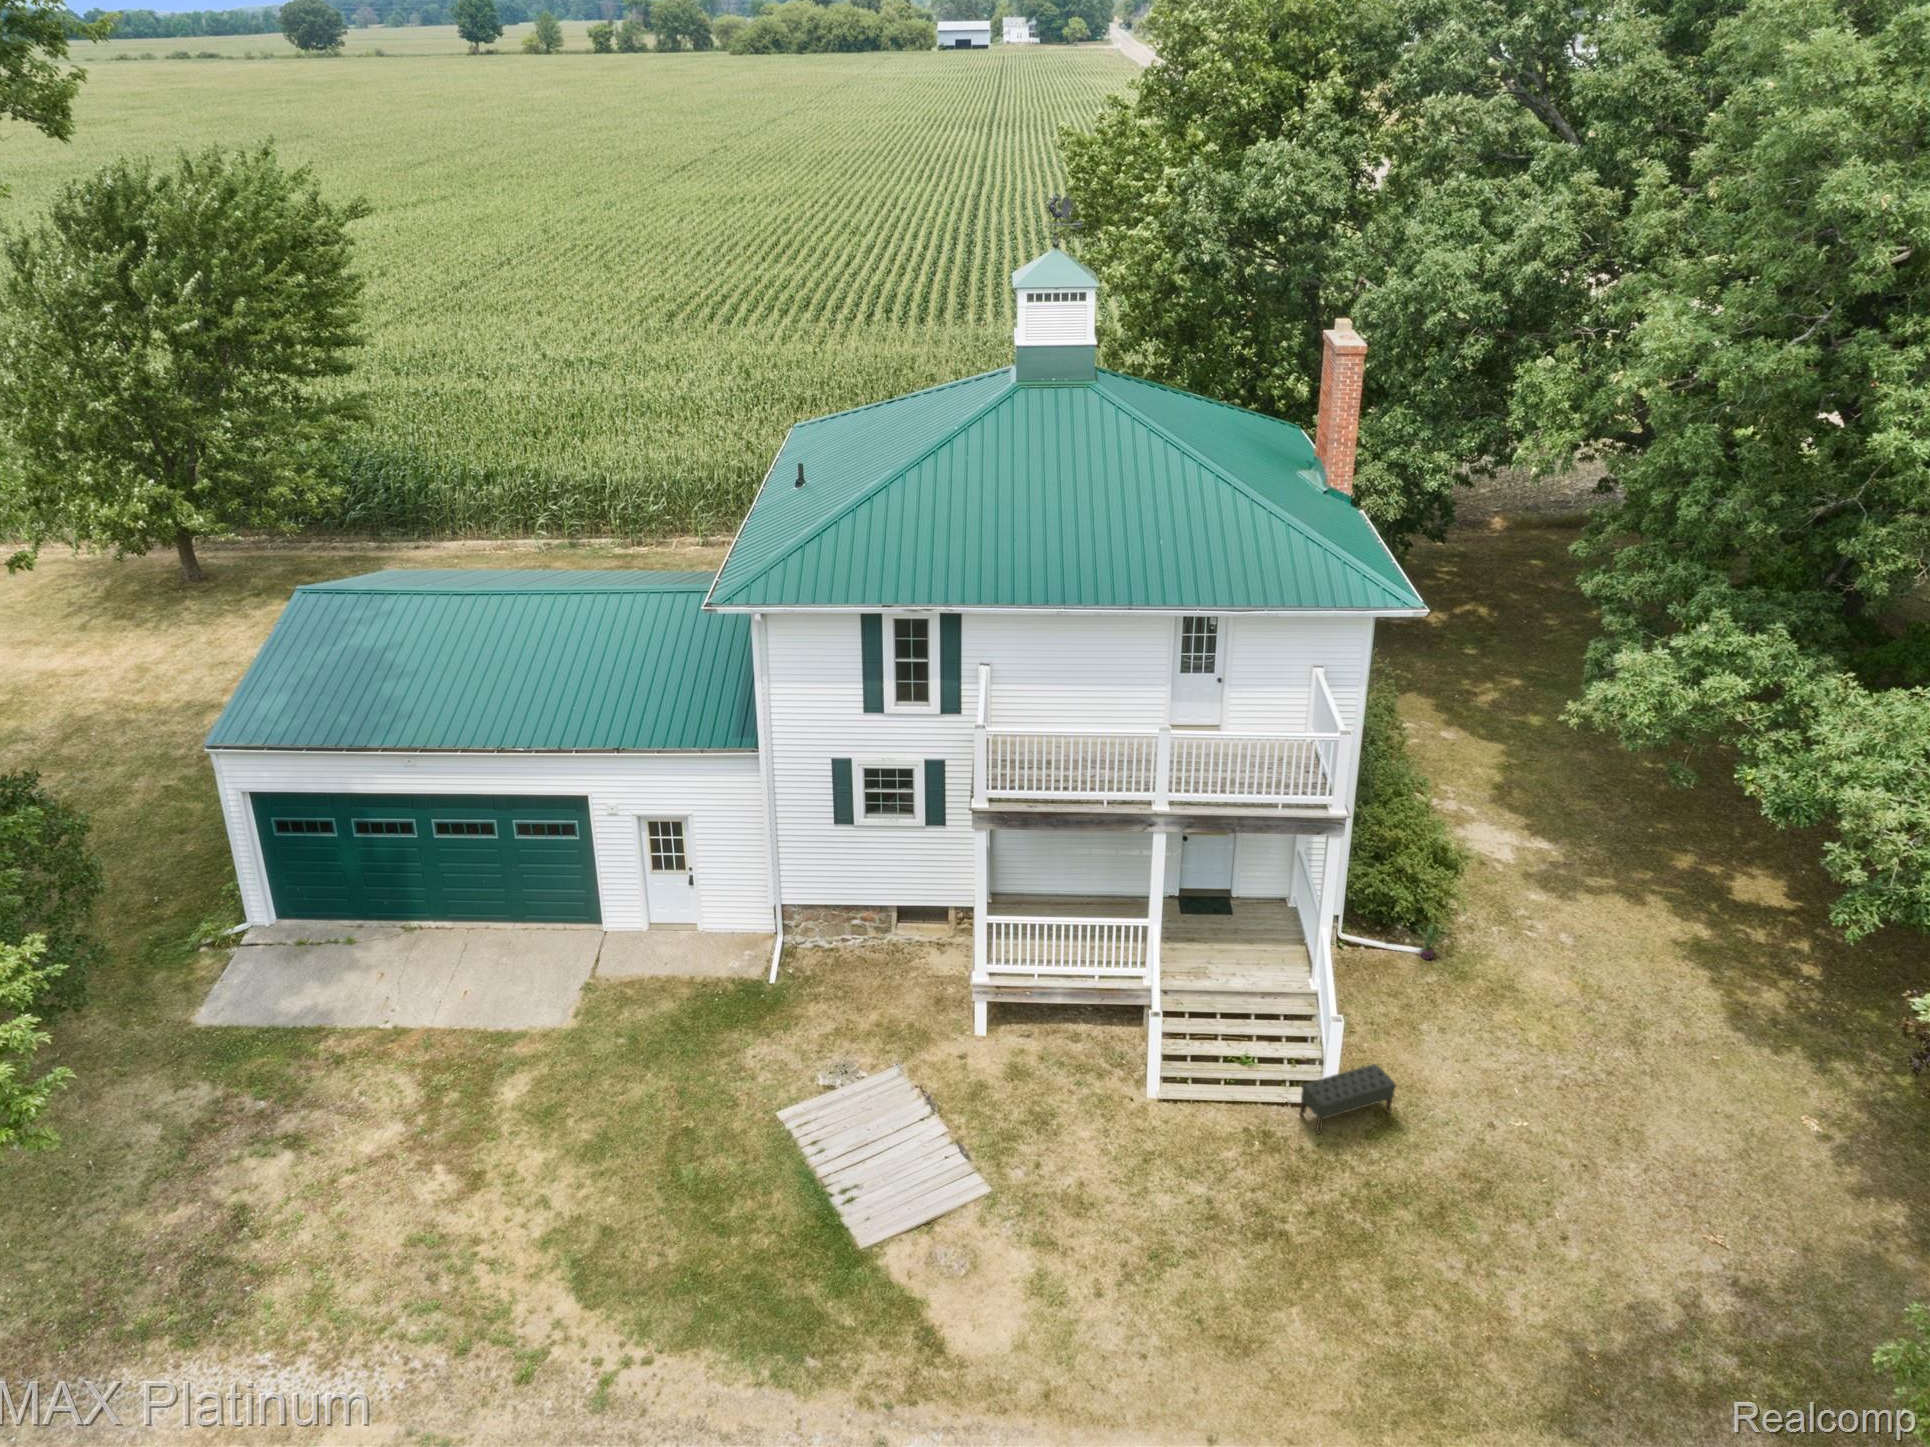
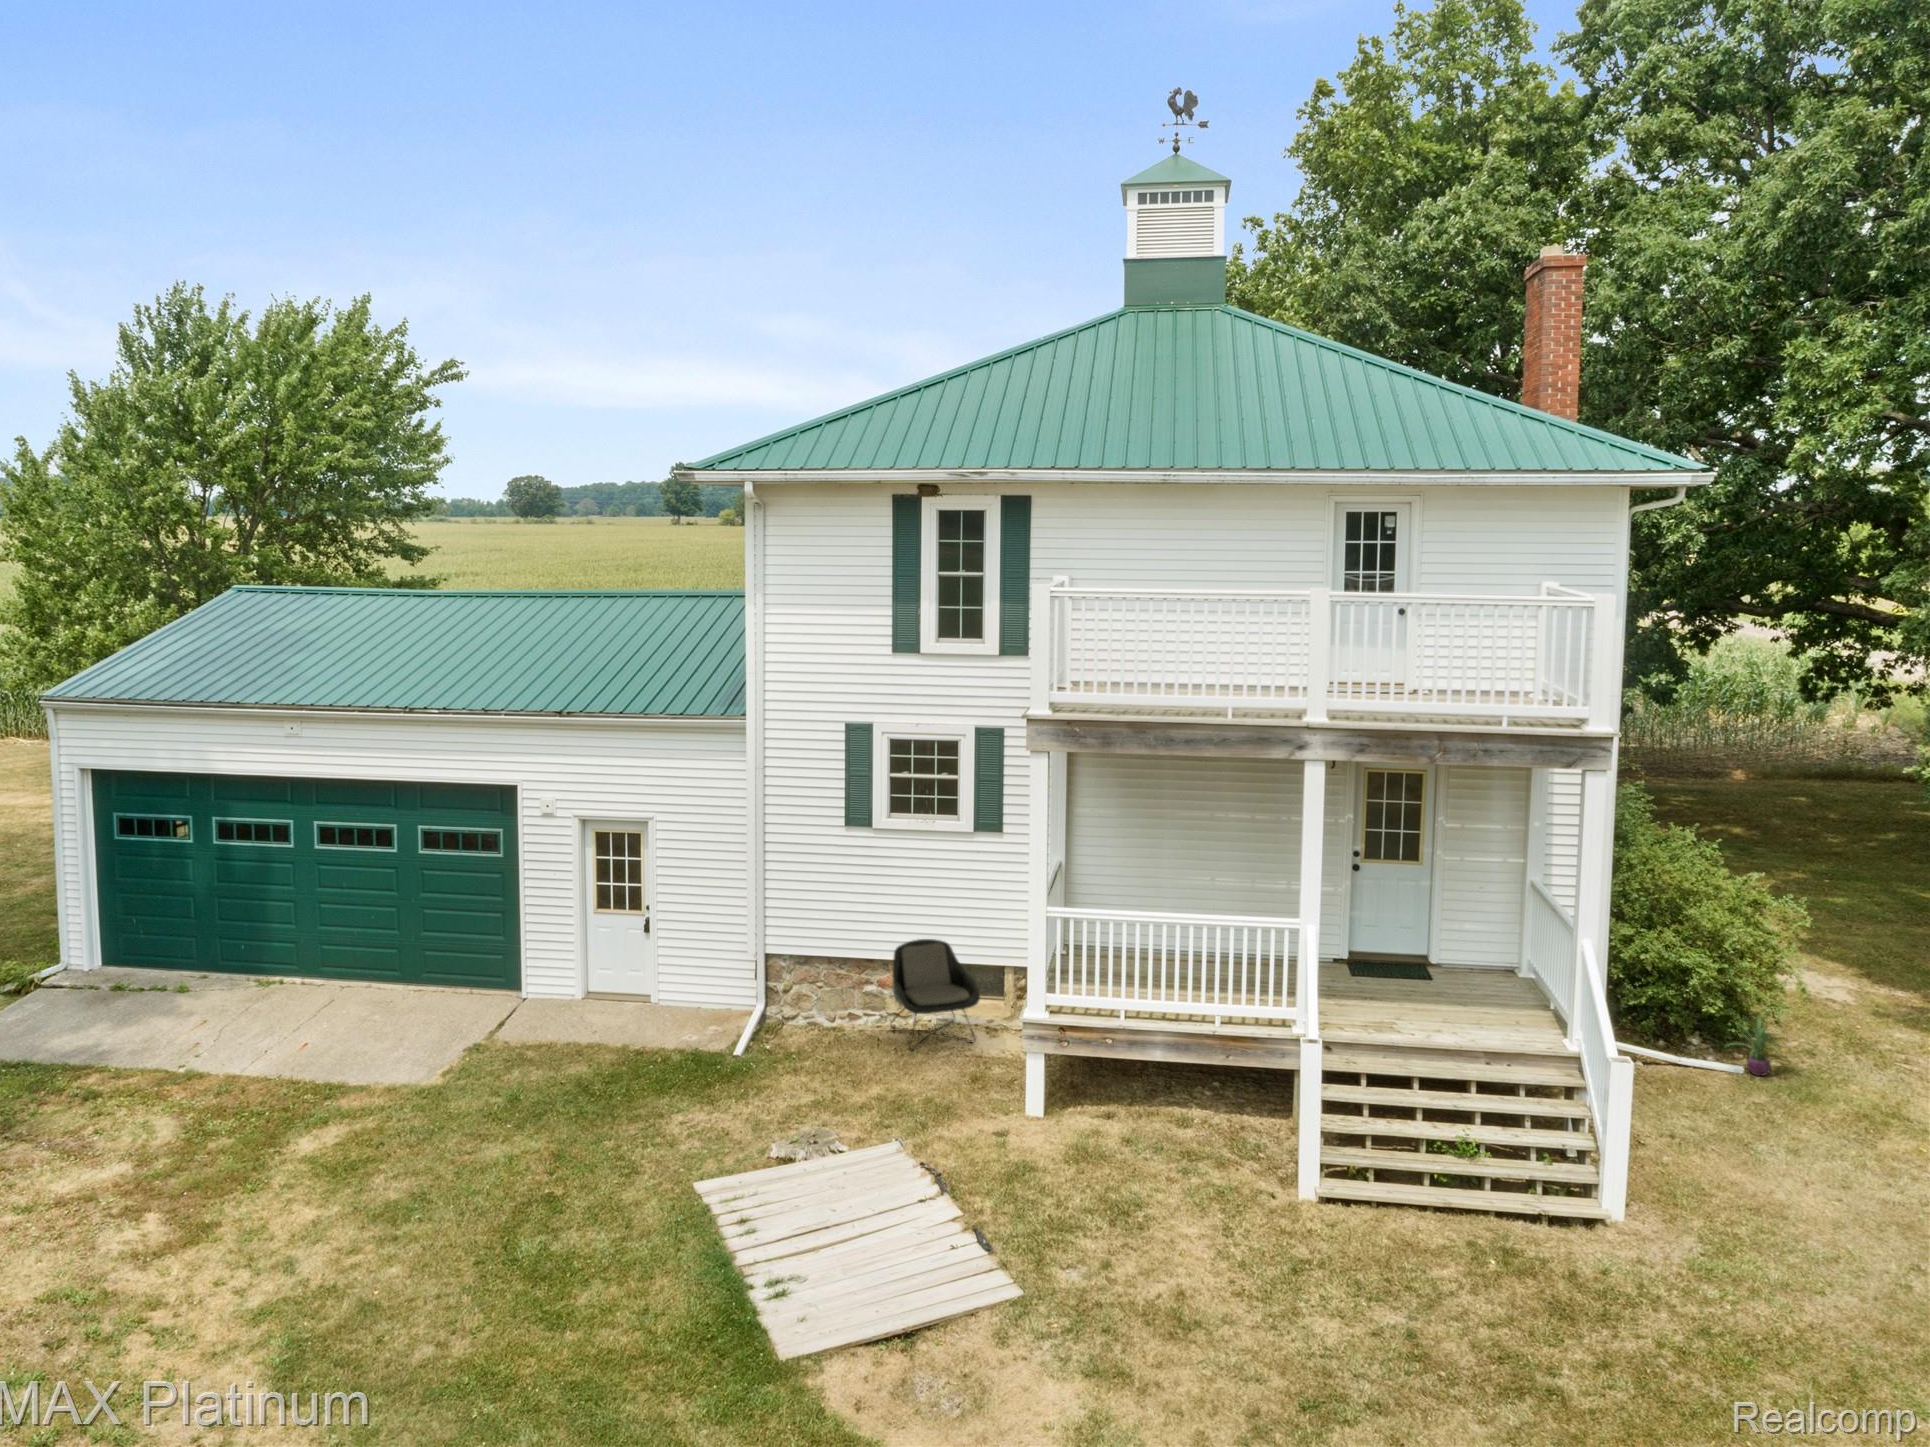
lounge chair: none [870,890,933,972] -> present [892,939,980,1051]
bench: present [1300,1064,1396,1134] -> none [1561,1159,1730,1262]

